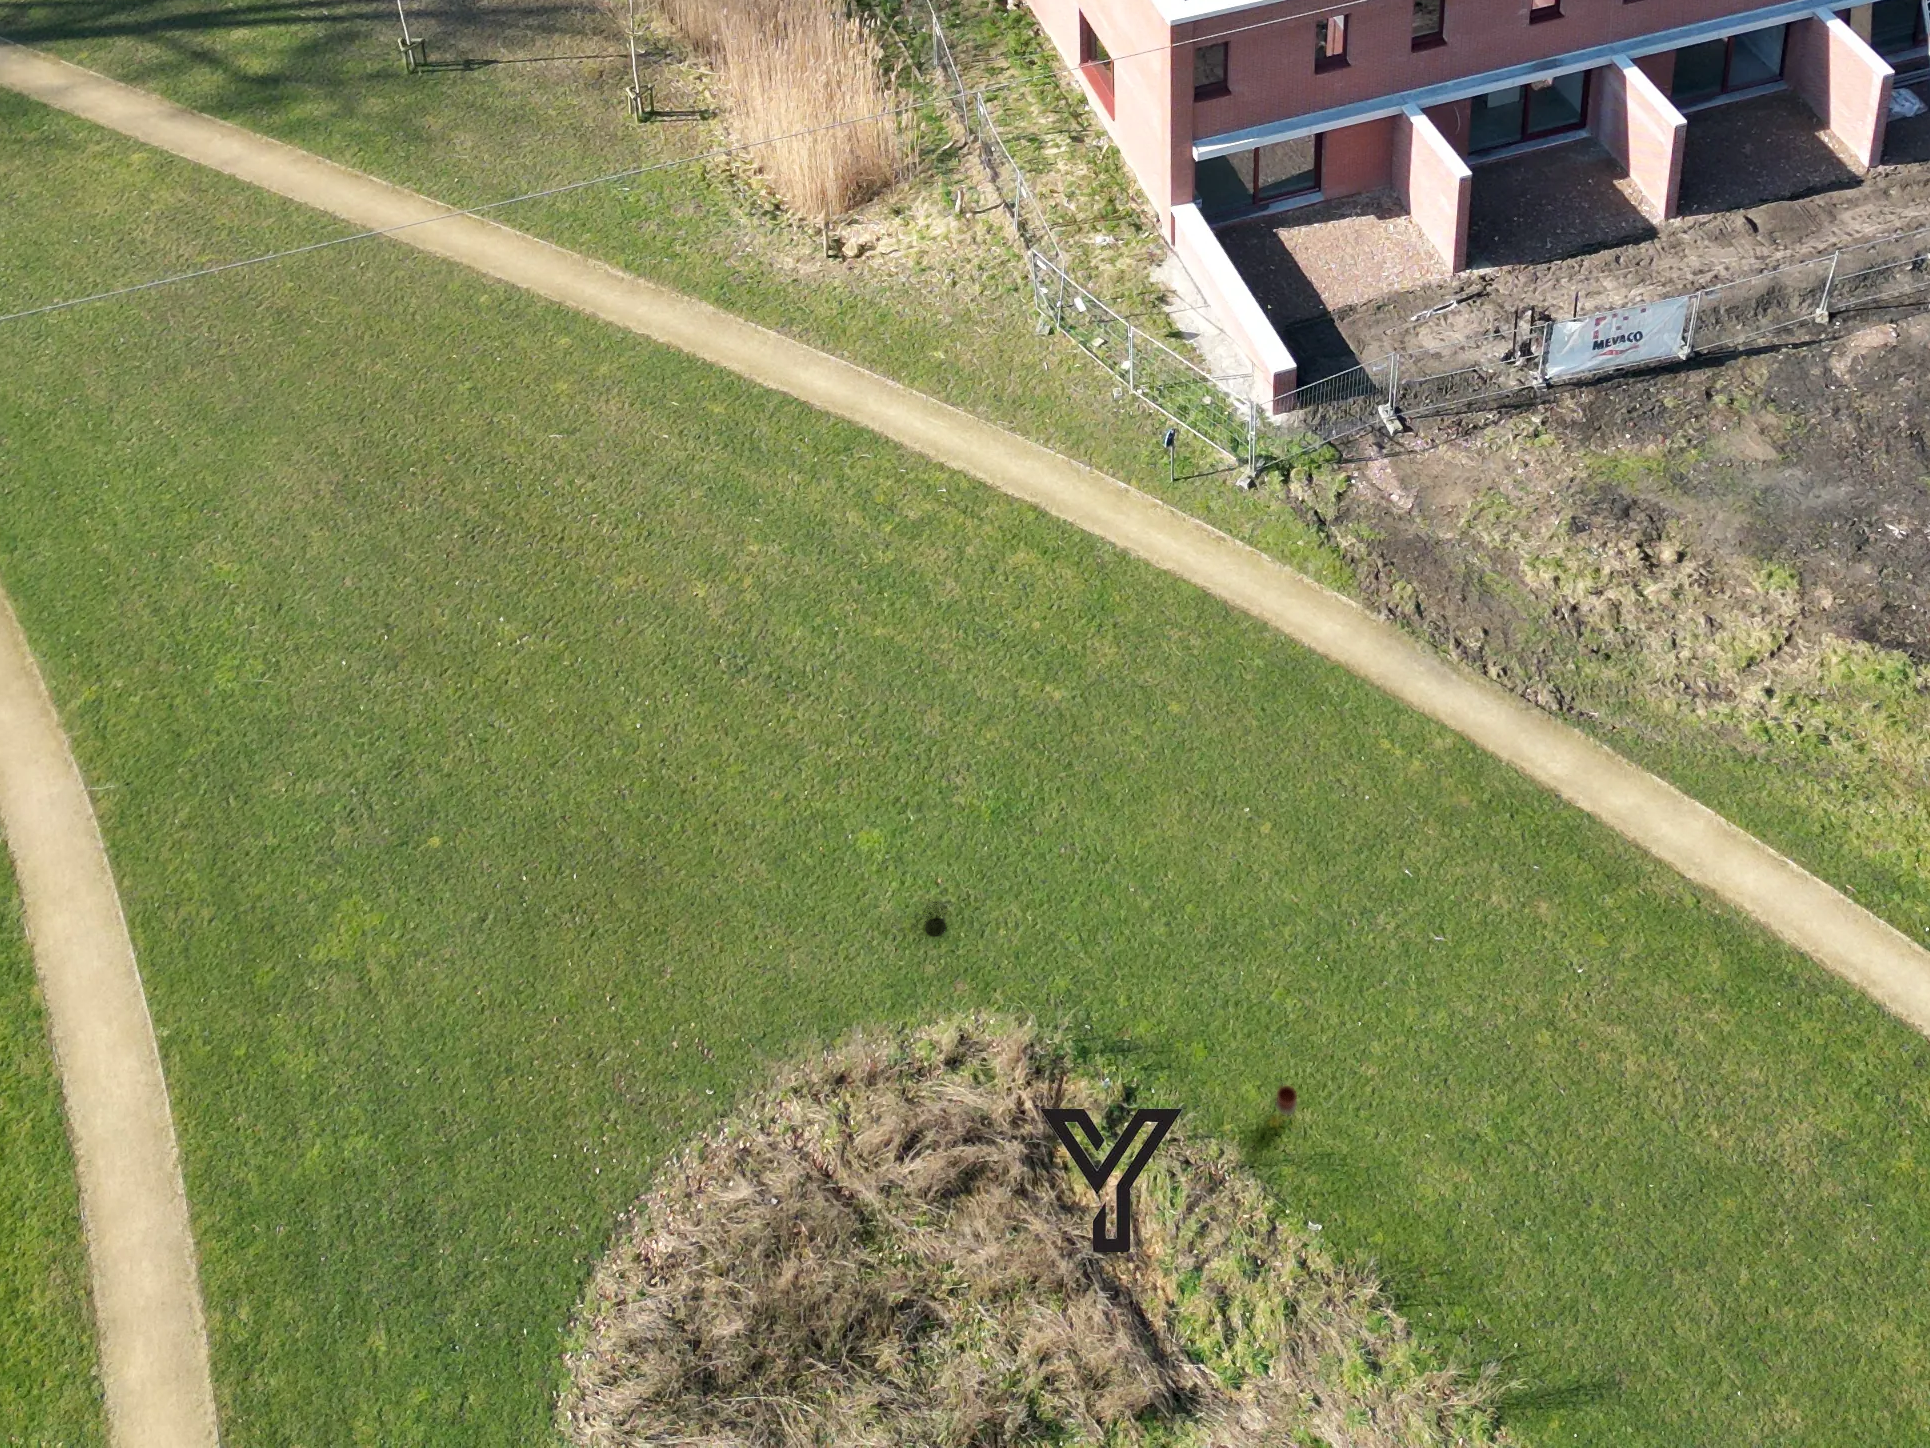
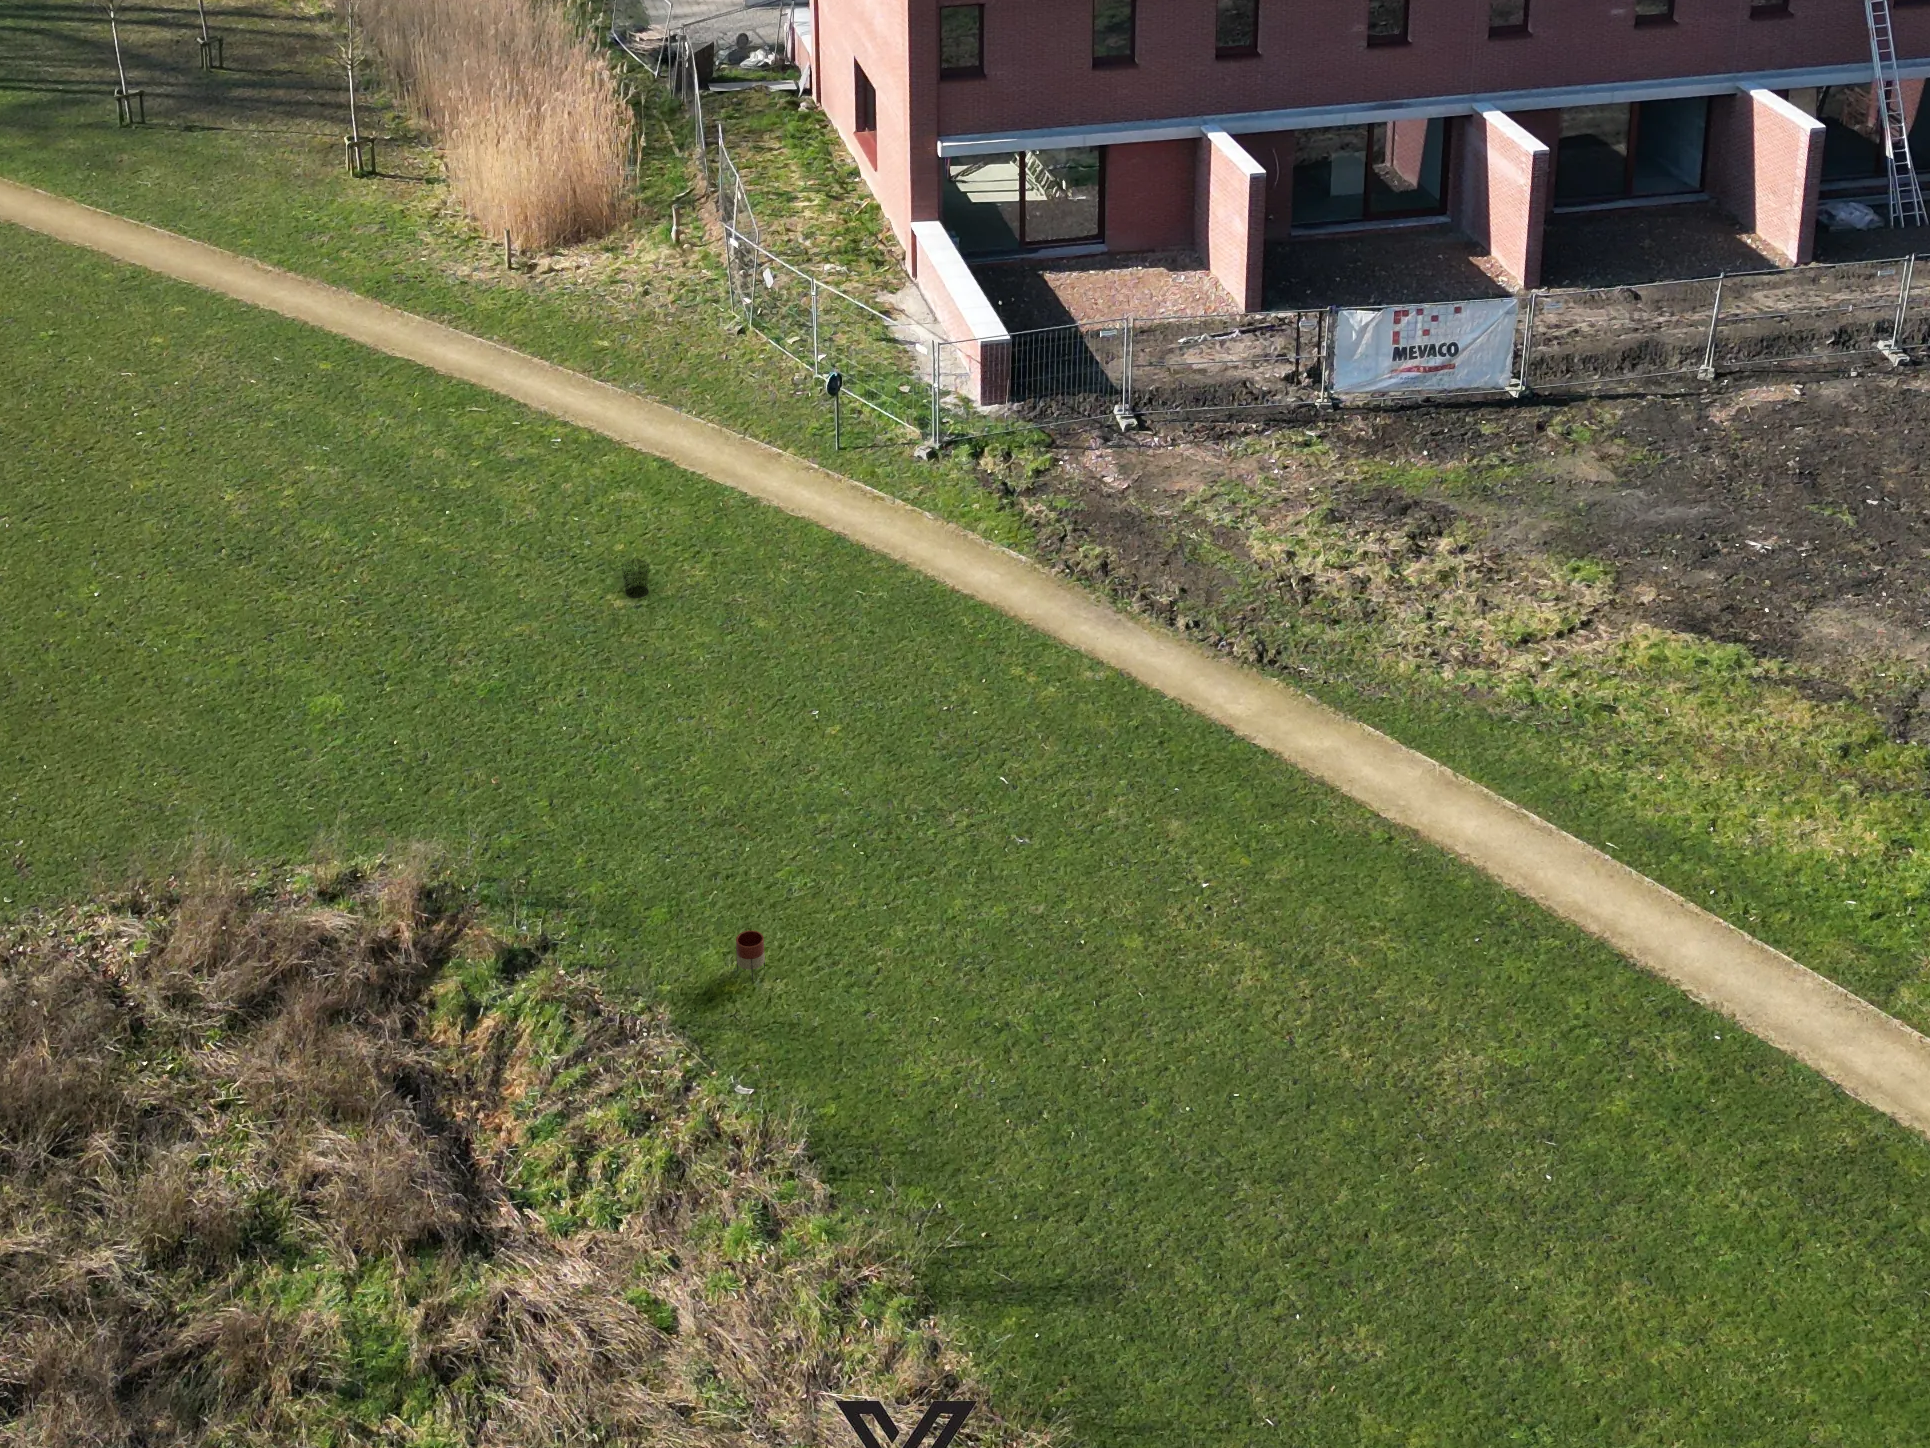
waste bin: present [923,901,946,936] -> present [622,560,648,598]

